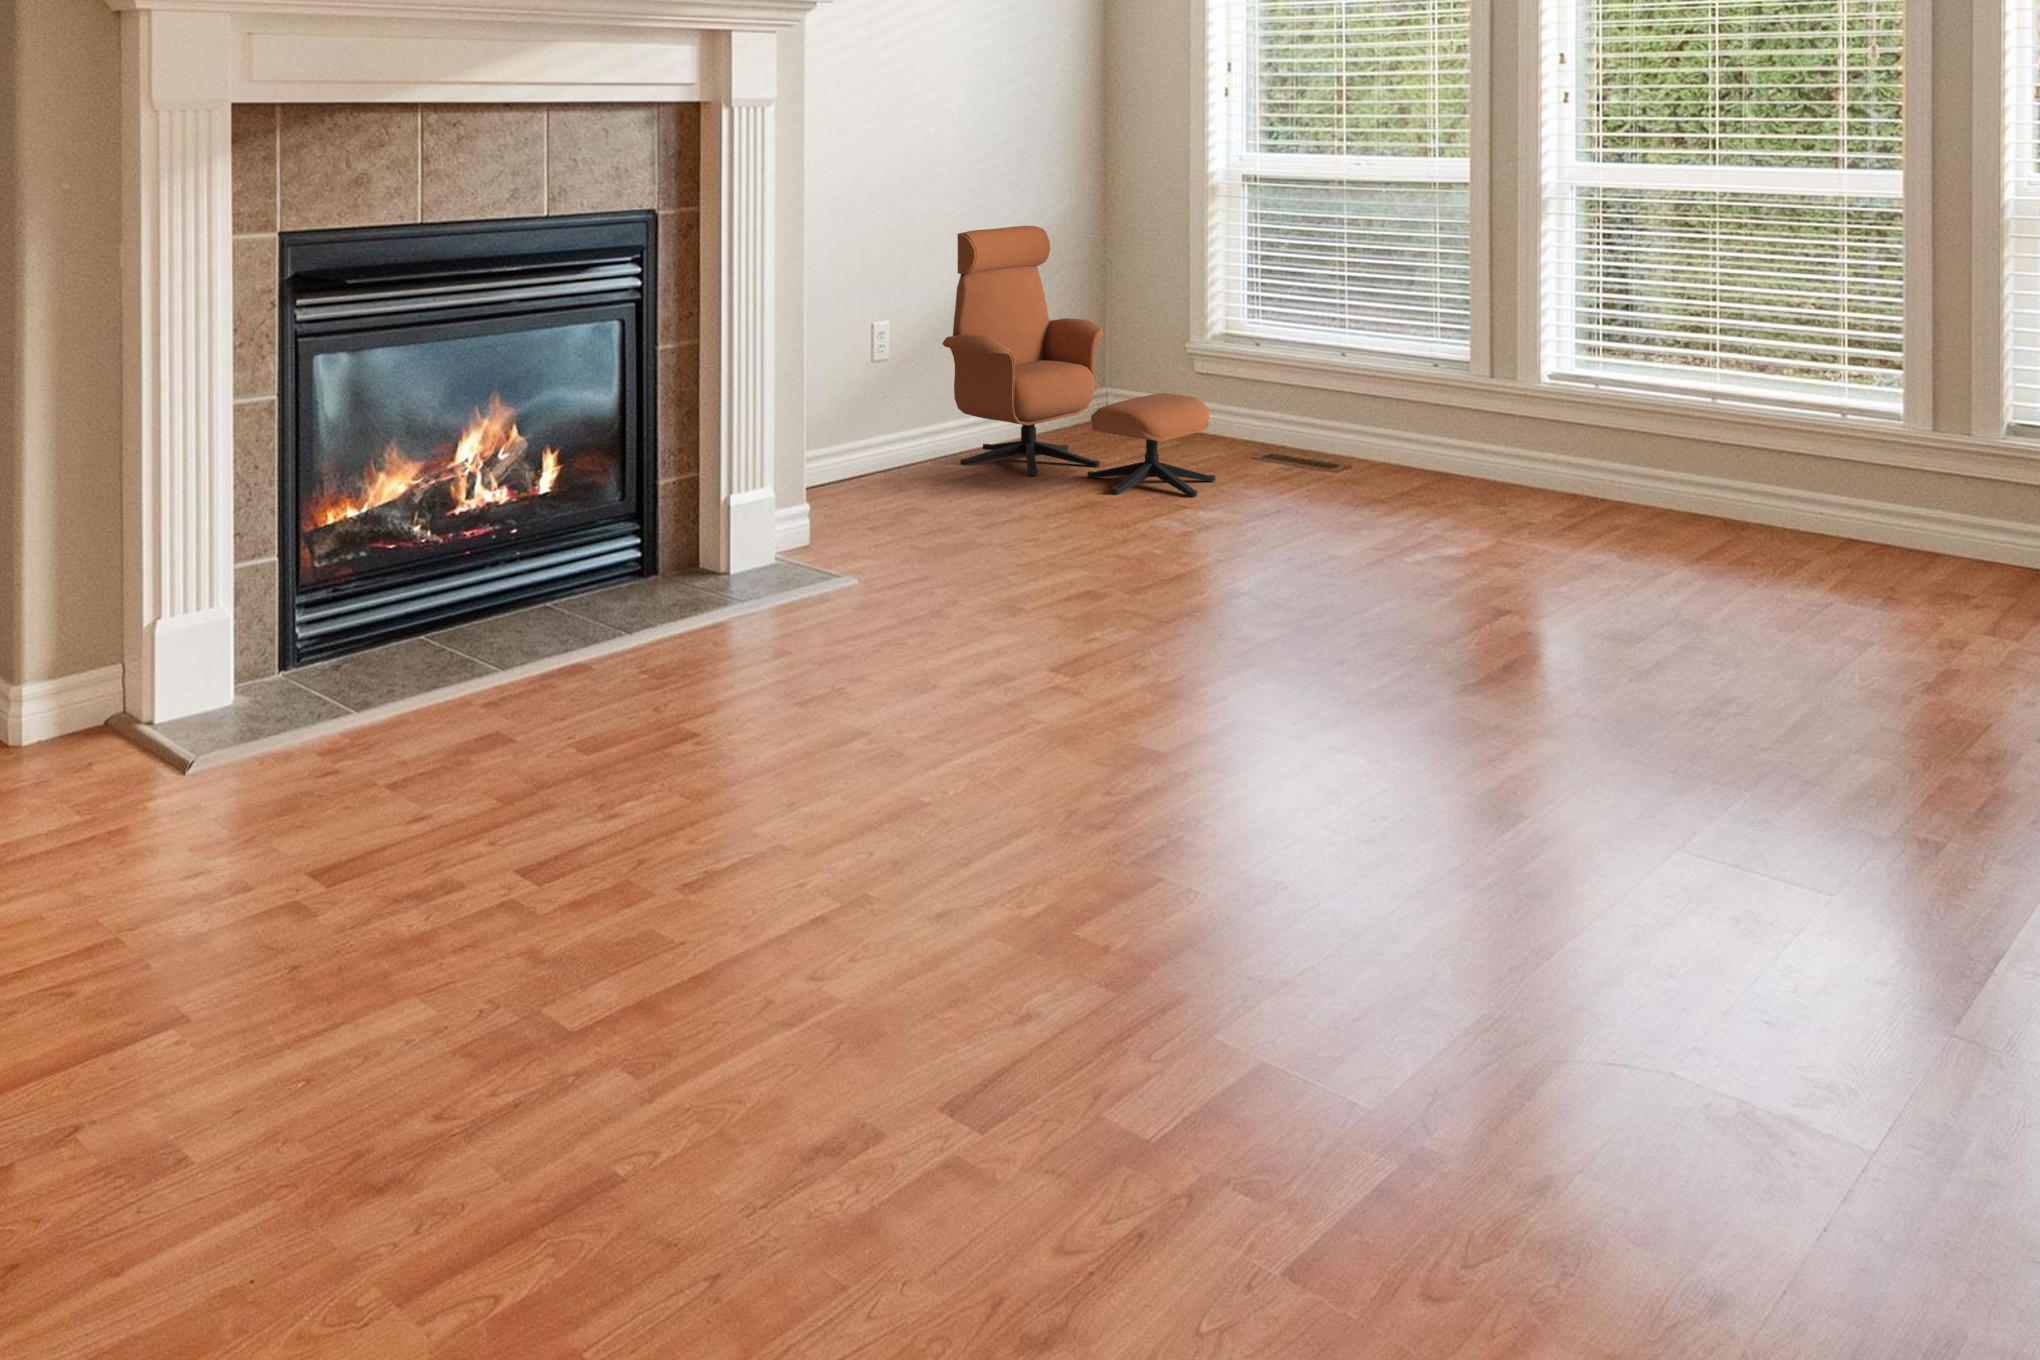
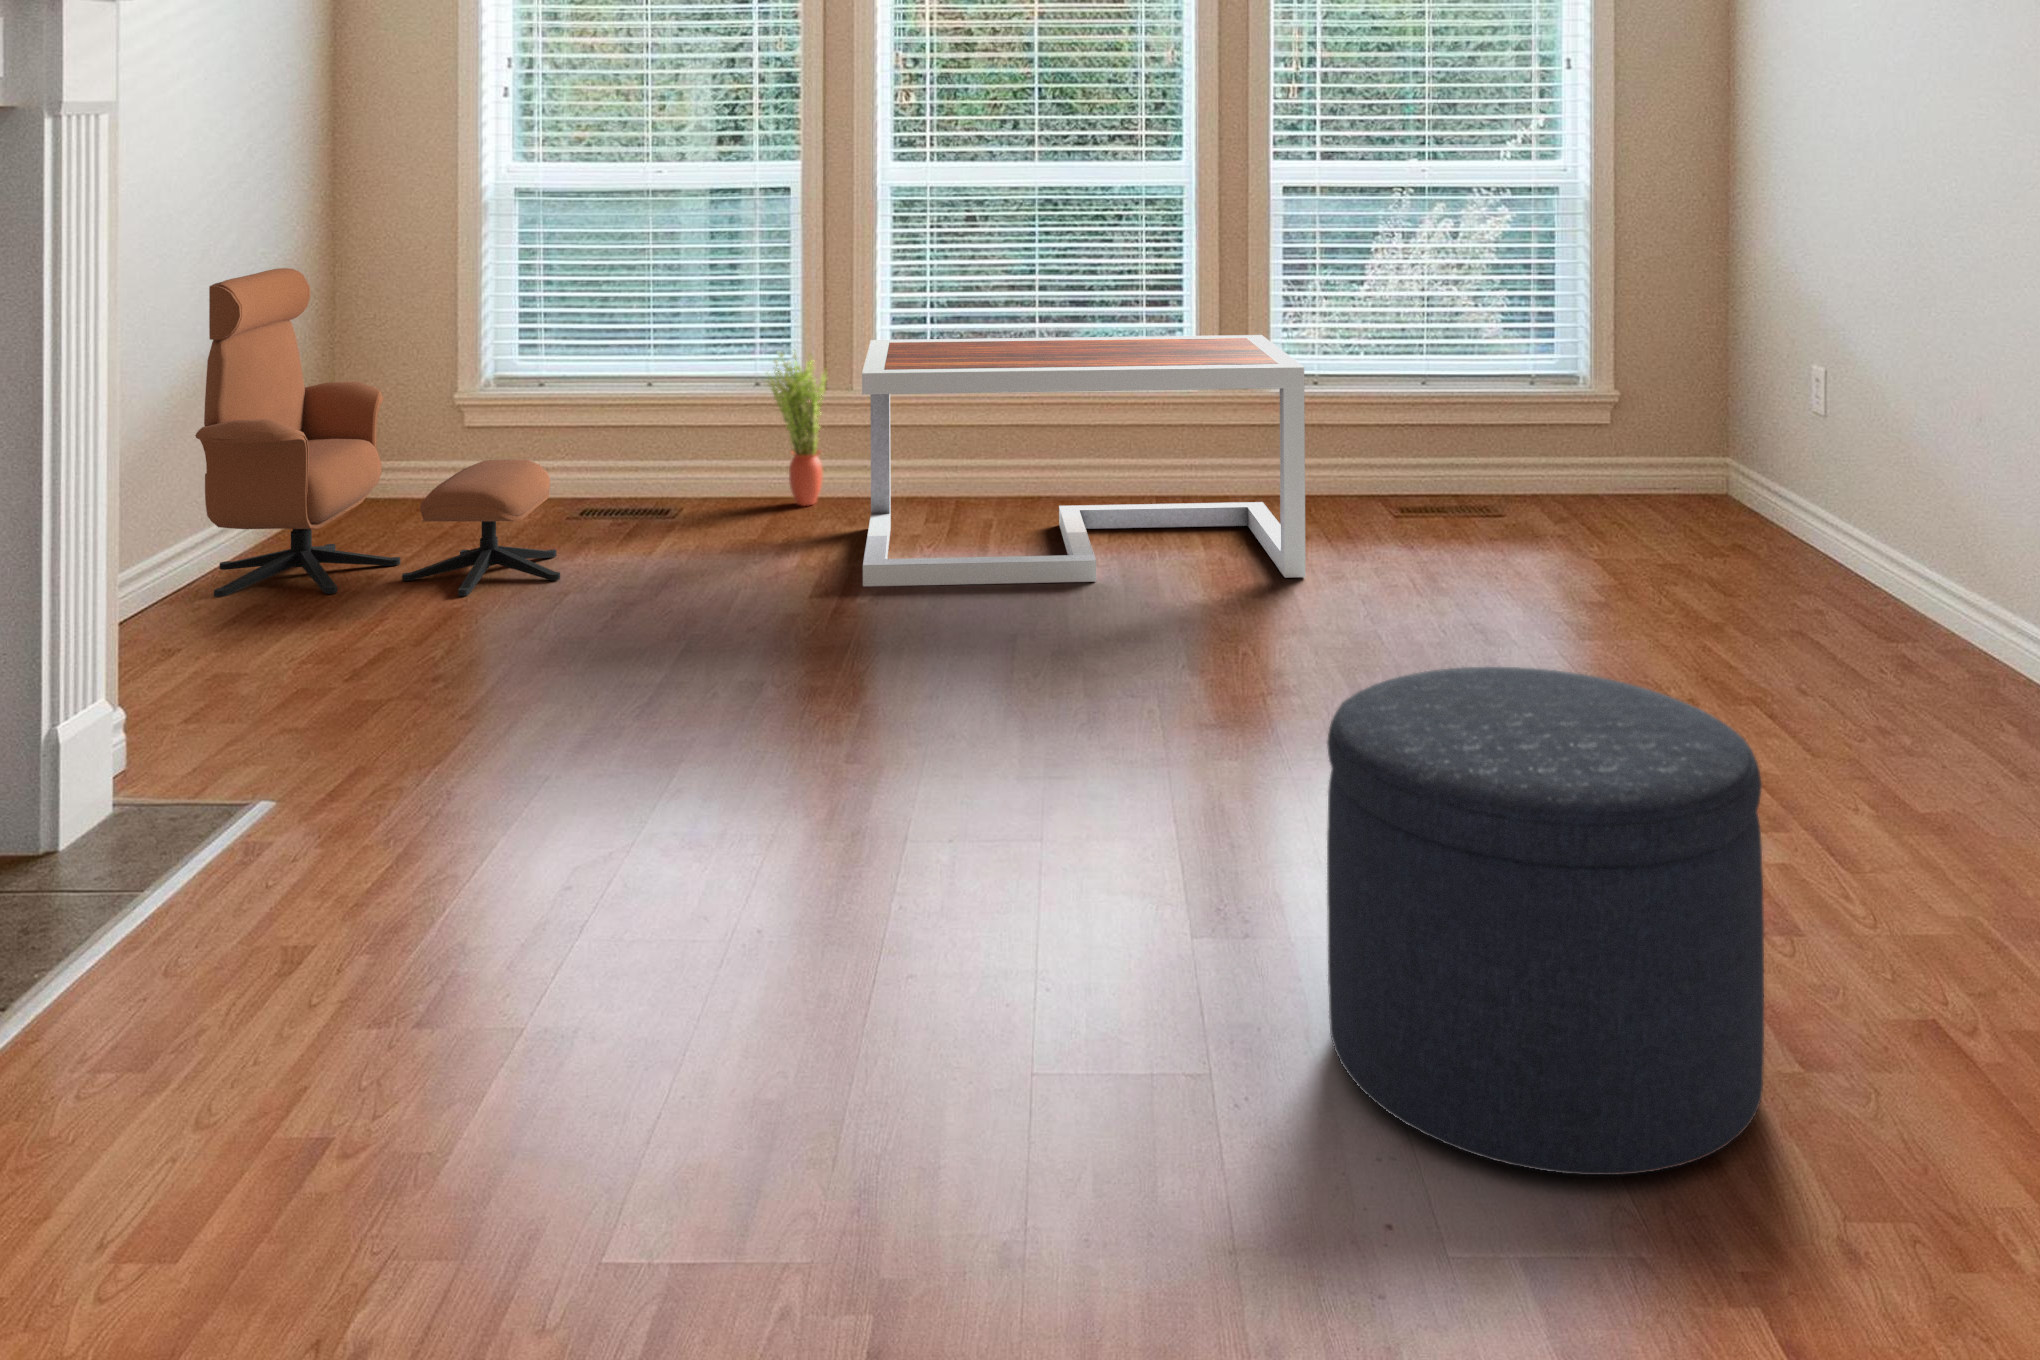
coffee table: none [1432,329,1956,629] -> present [862,335,1306,586]
potted plant: none [1434,334,1500,482] -> present [766,354,827,506]
ottoman: none [1293,616,1687,1044] -> present [1327,667,1764,1175]

